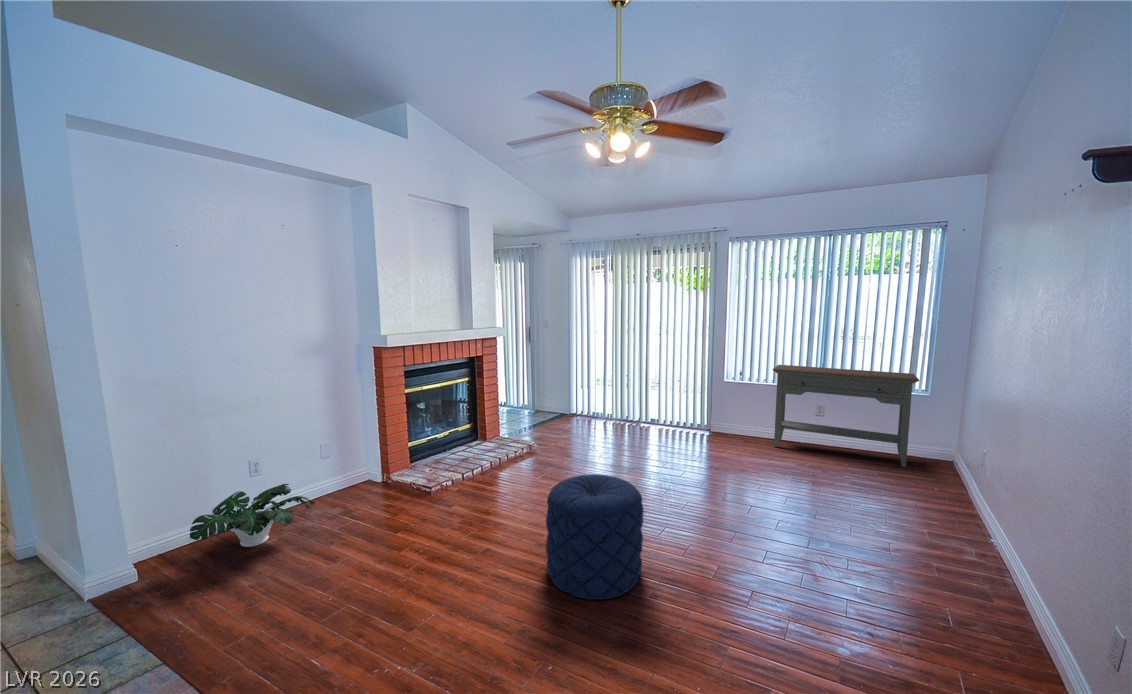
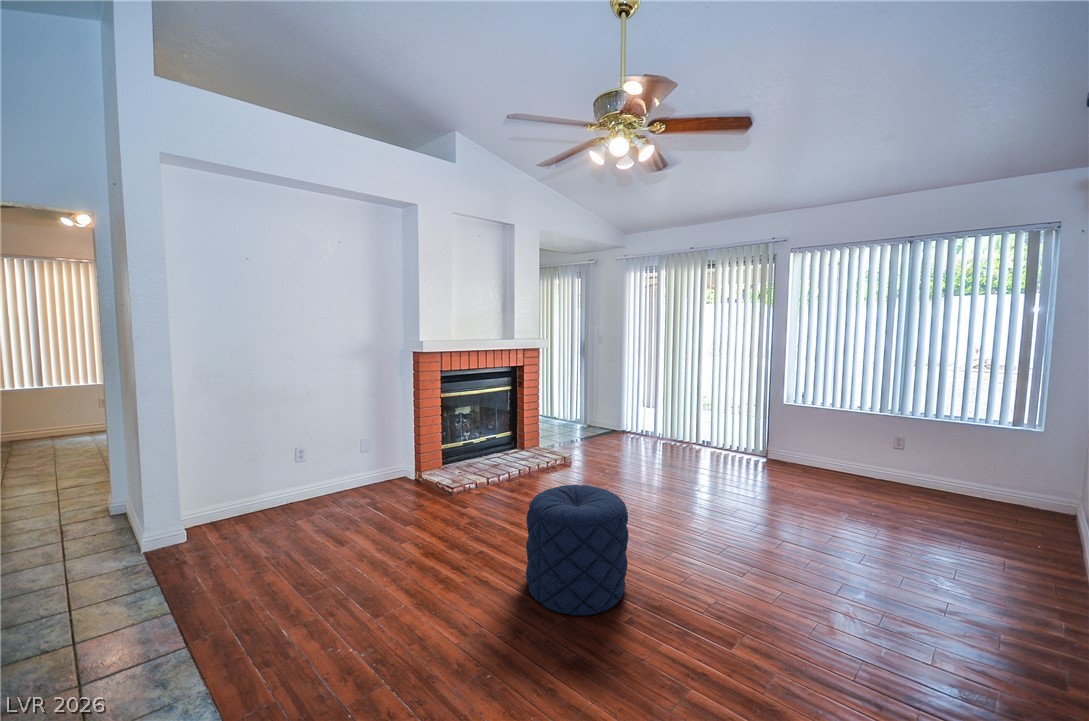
console table: present [773,365,919,467] -> none [839,389,1040,524]
potted plant: present [190,484,315,547] -> none [240,469,345,520]

